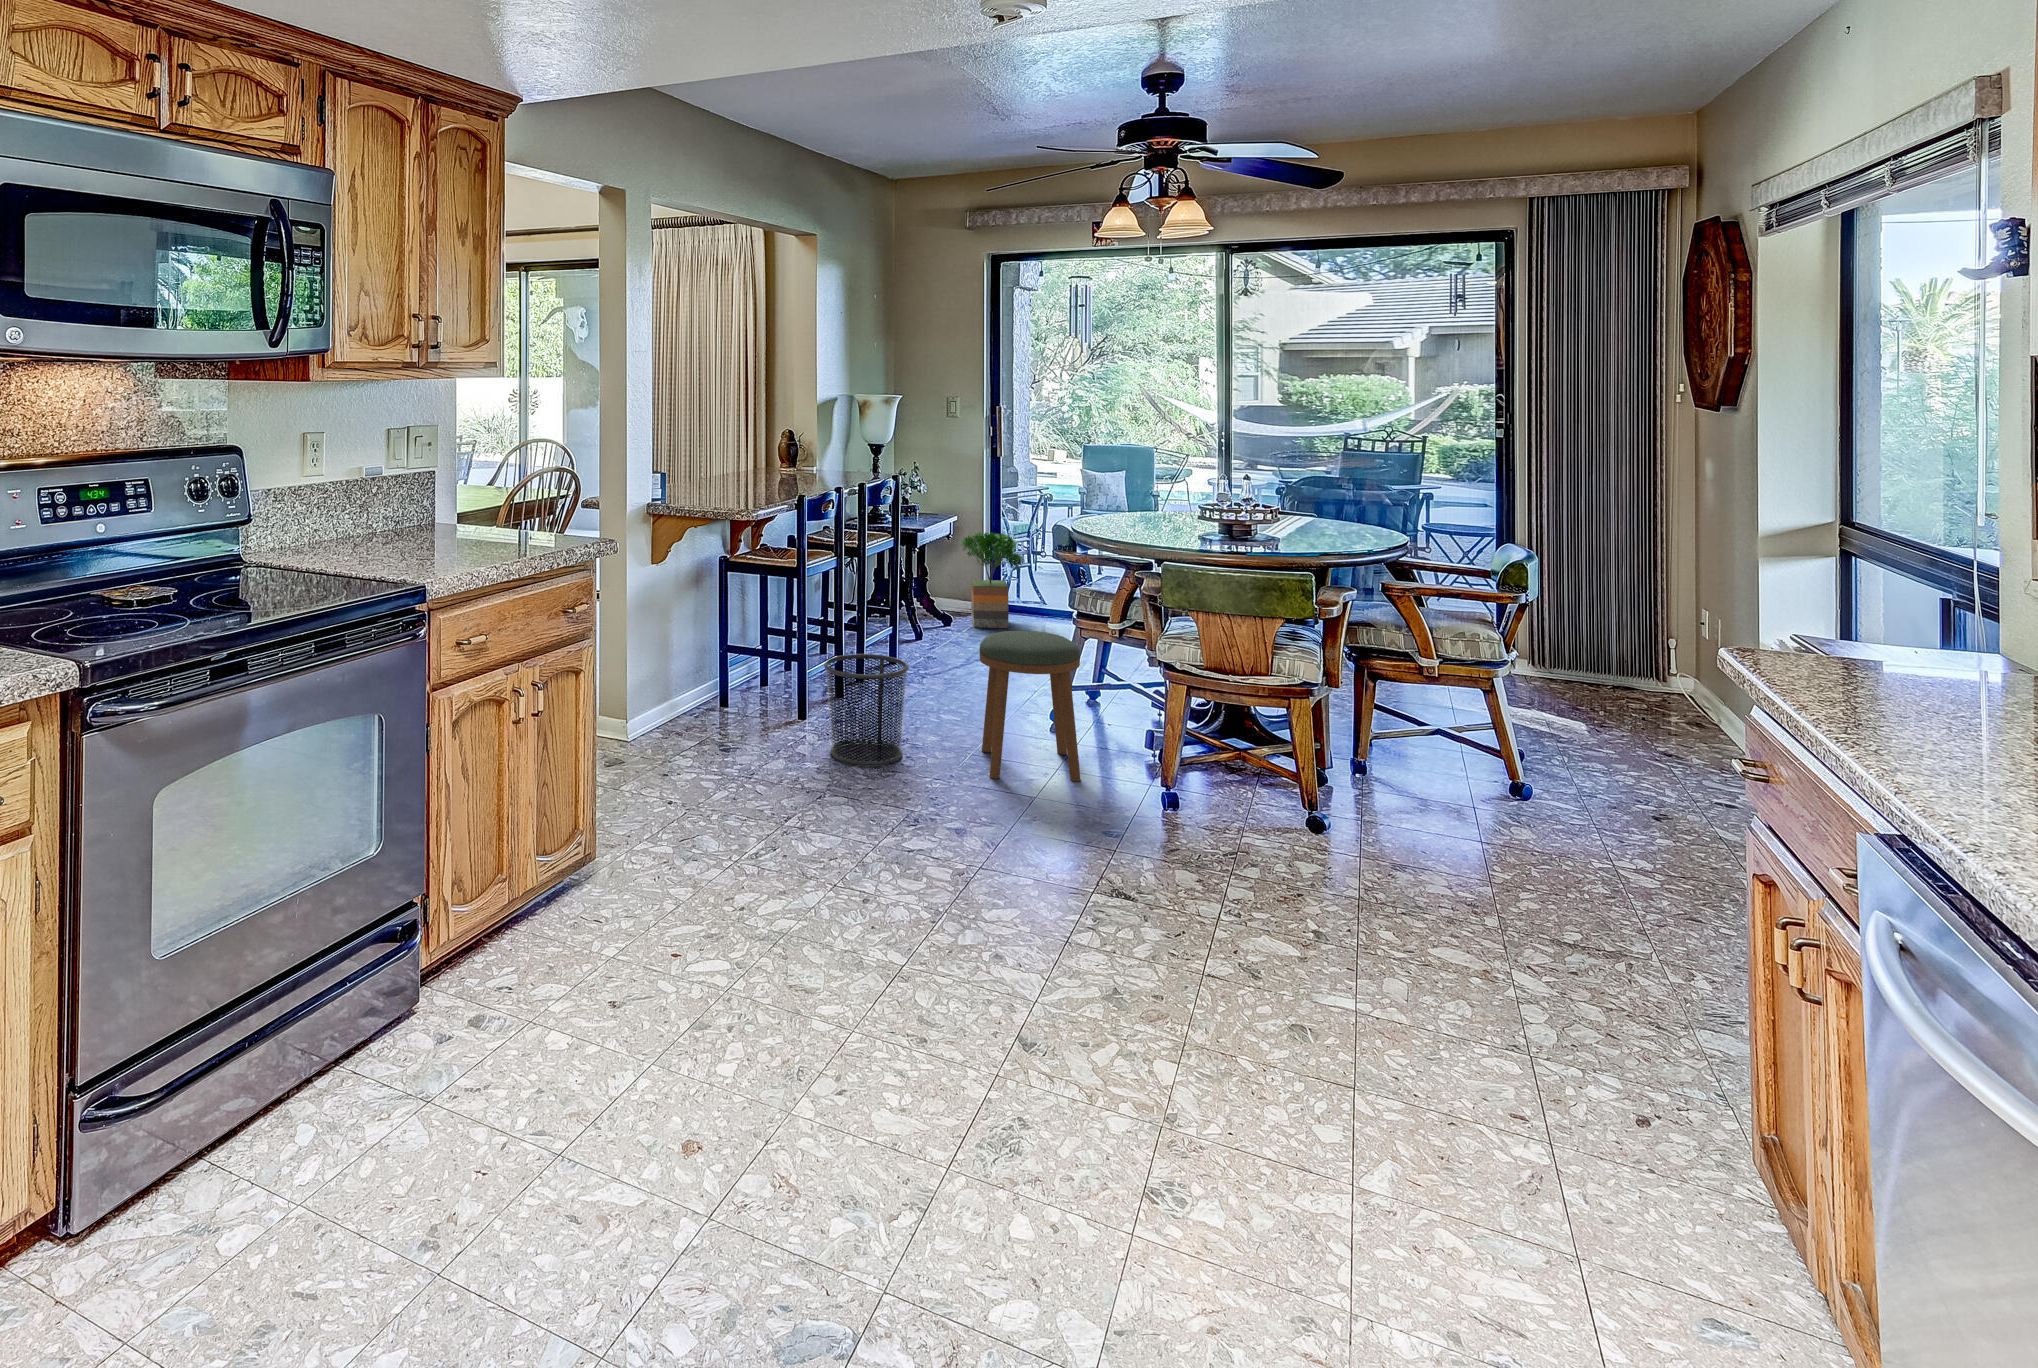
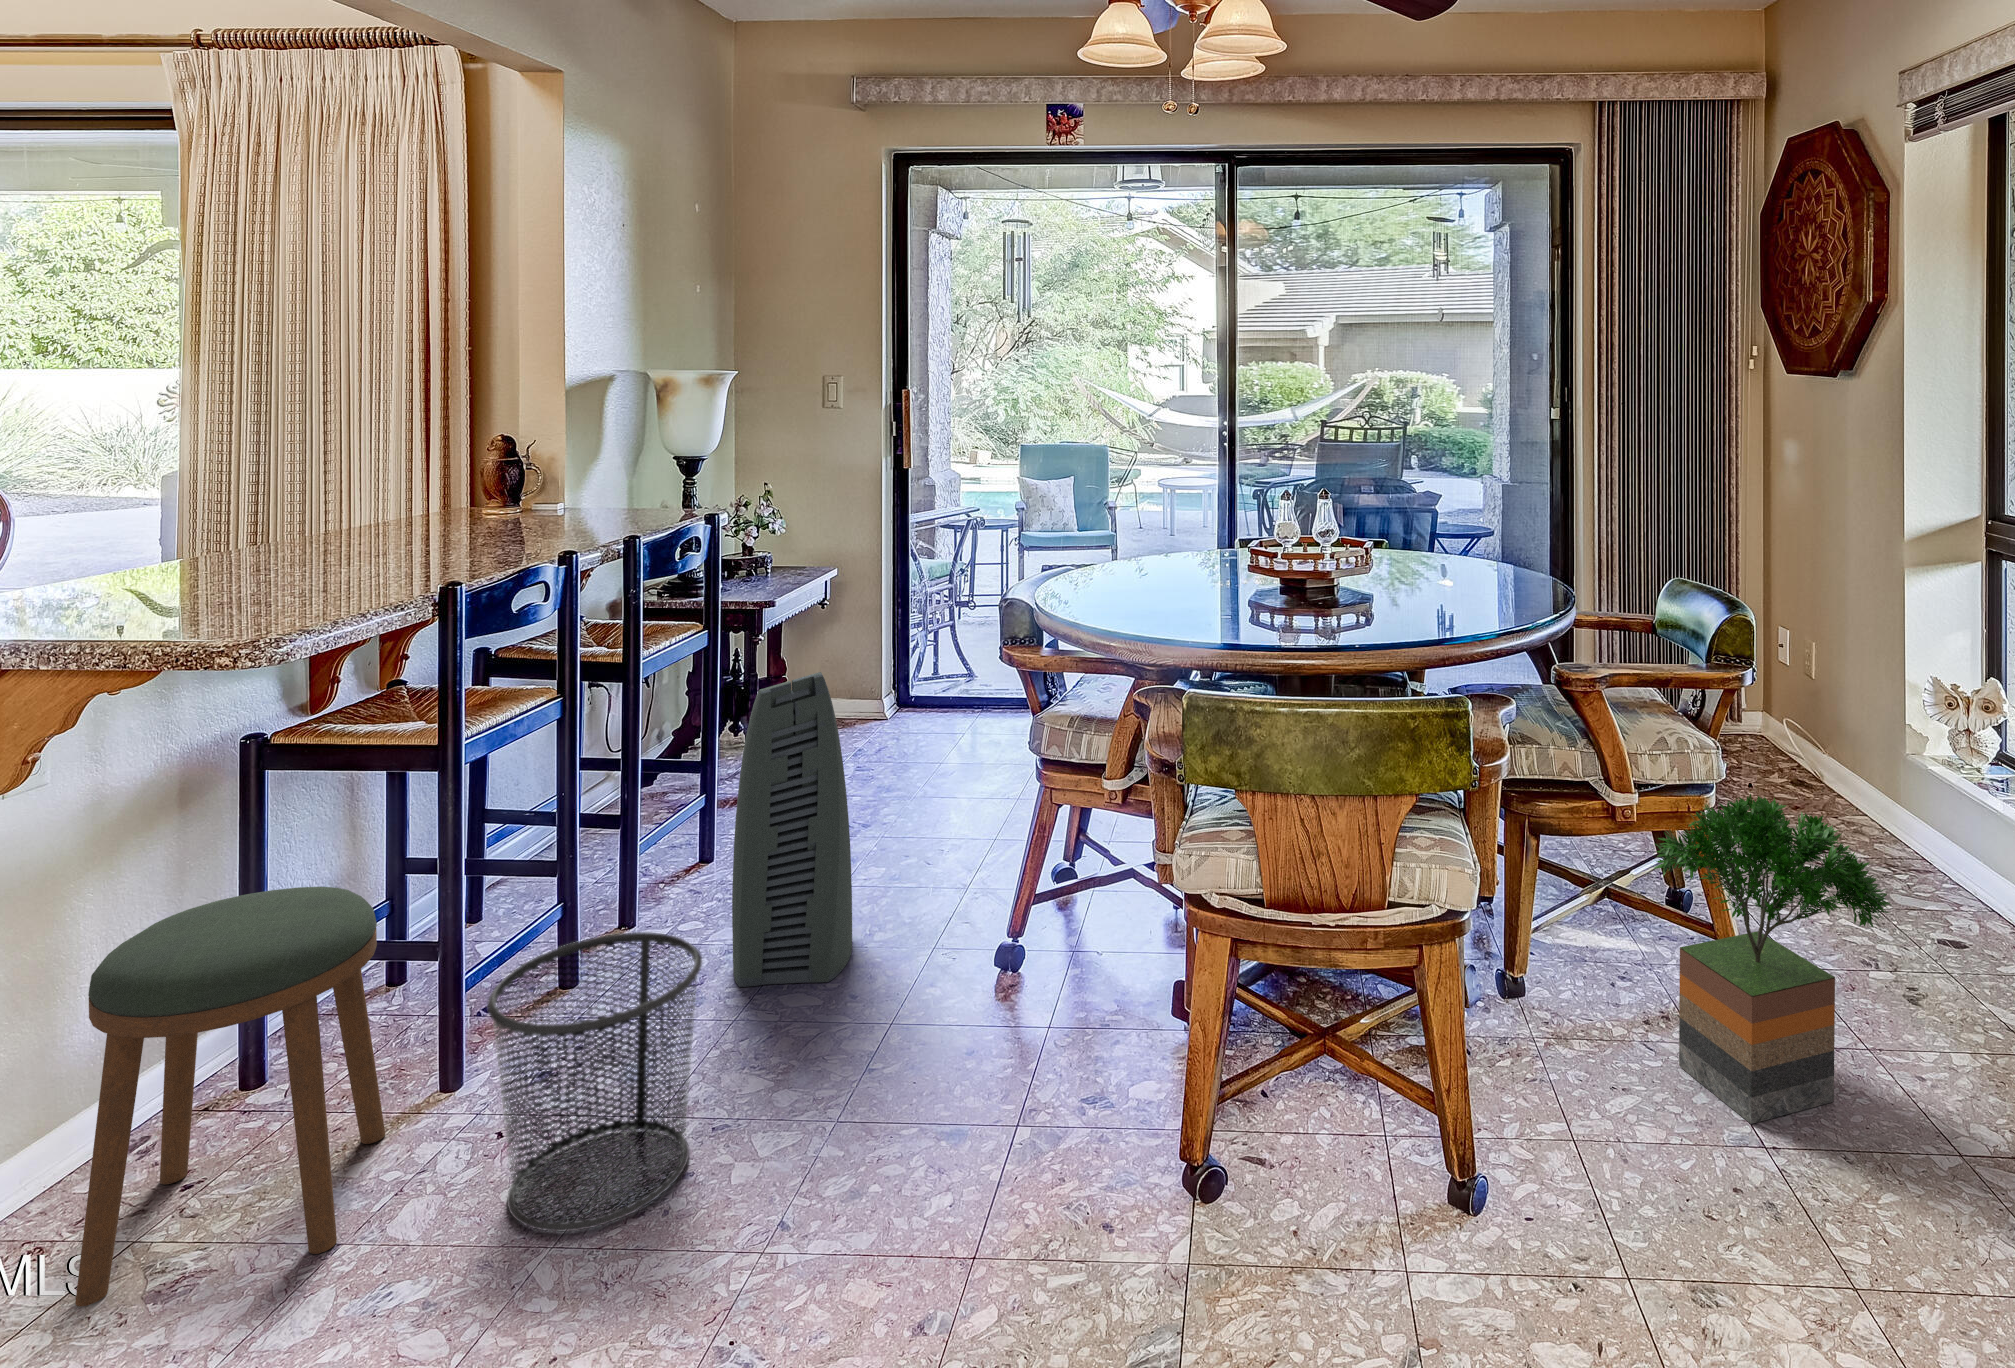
potted tree: present [961,532,1023,628] -> present [1654,794,1891,1124]
air purifier: none [913,557,972,715] -> present [732,672,852,987]
stool: present [979,631,1081,781] -> present [75,887,385,1307]

